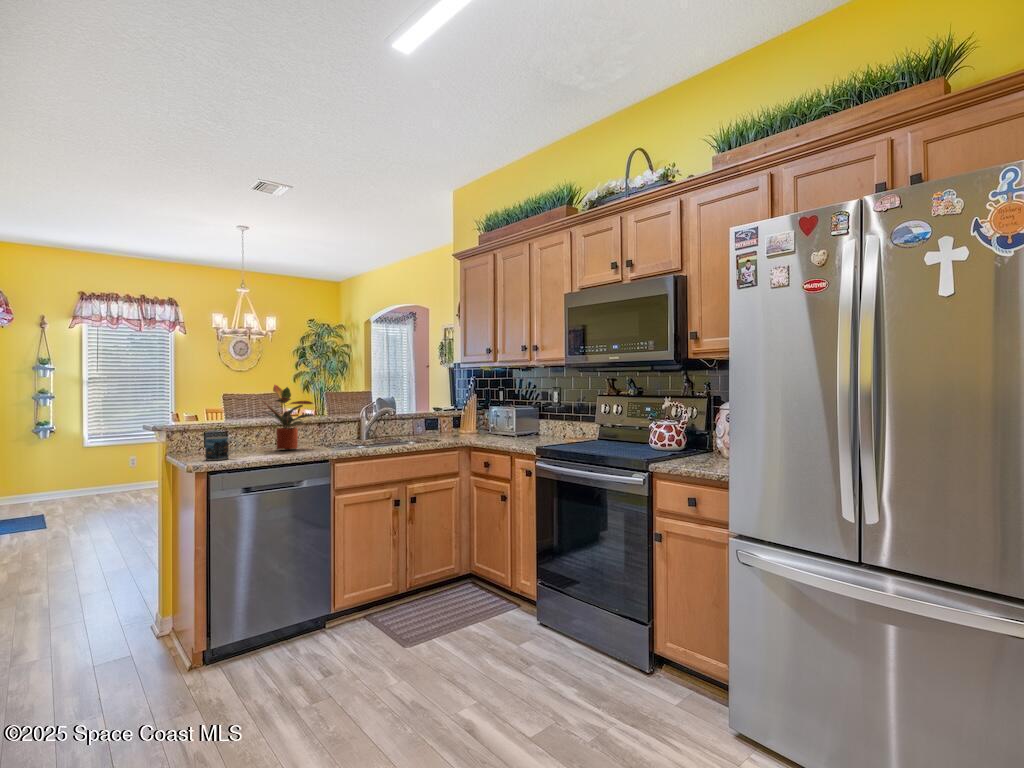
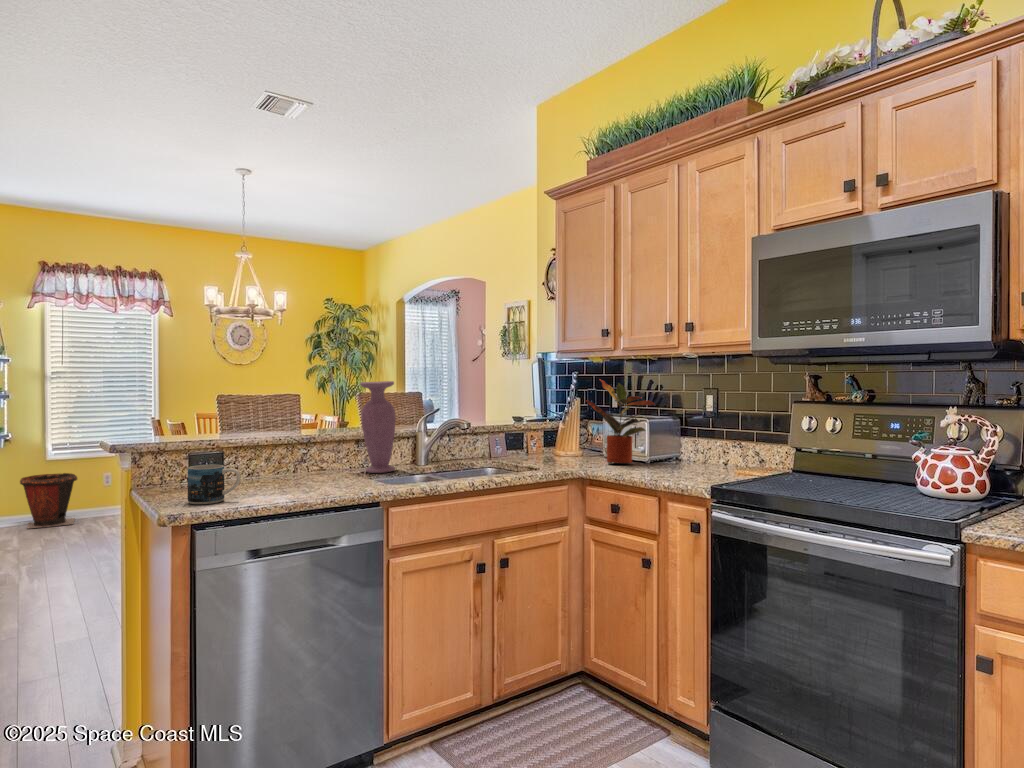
vase: none [320,384,344,444] -> present [360,381,396,473]
potted plant: present [263,385,315,449] -> present [586,379,654,463]
waste bin: none [65,455,111,500] -> present [20,473,77,528]

